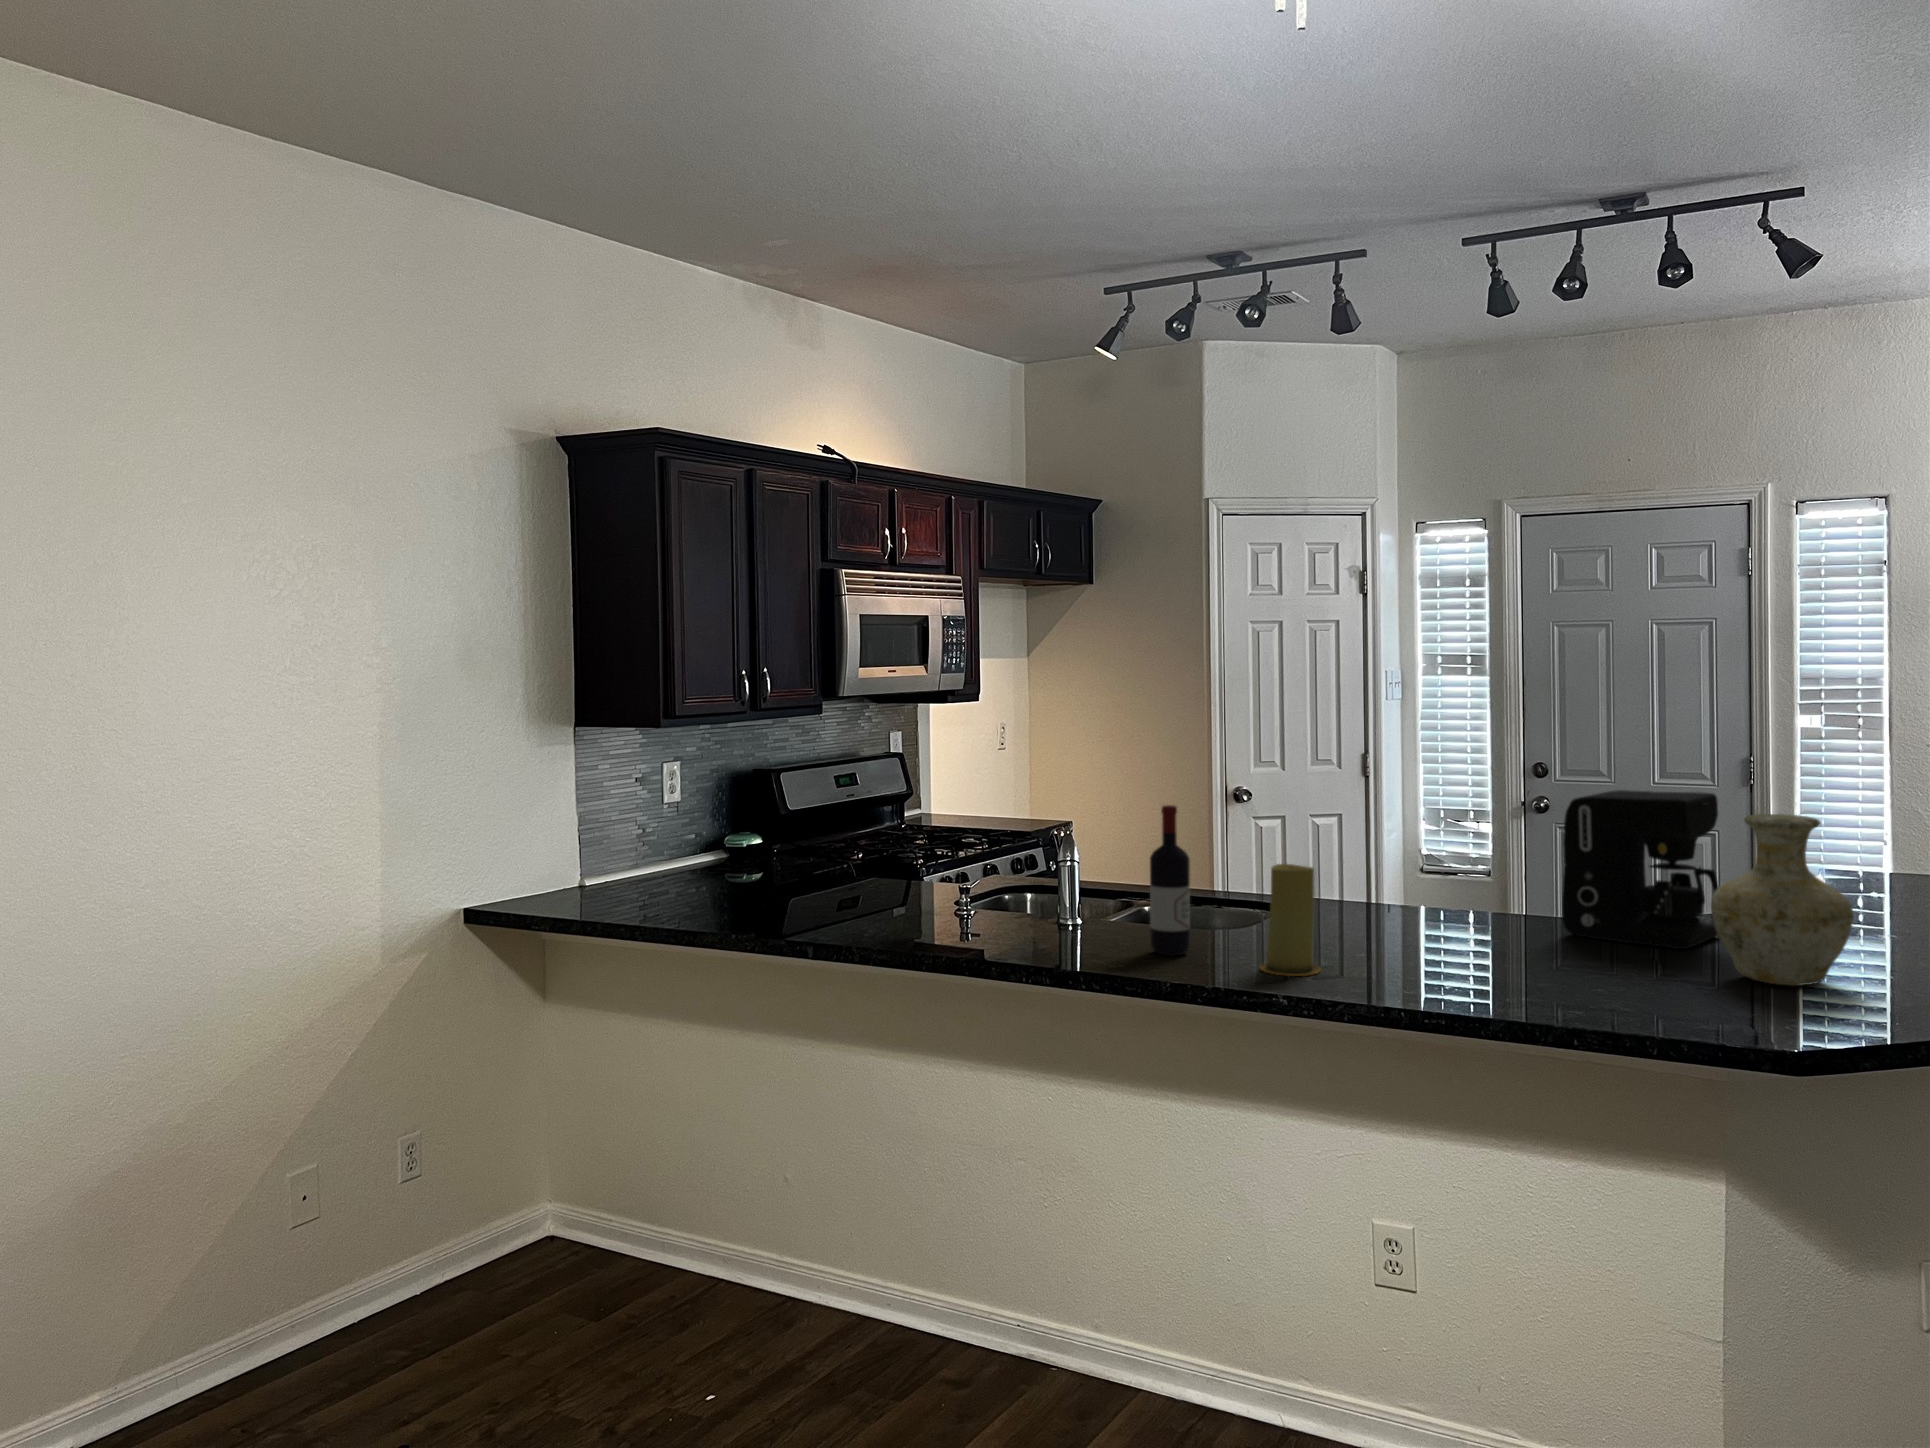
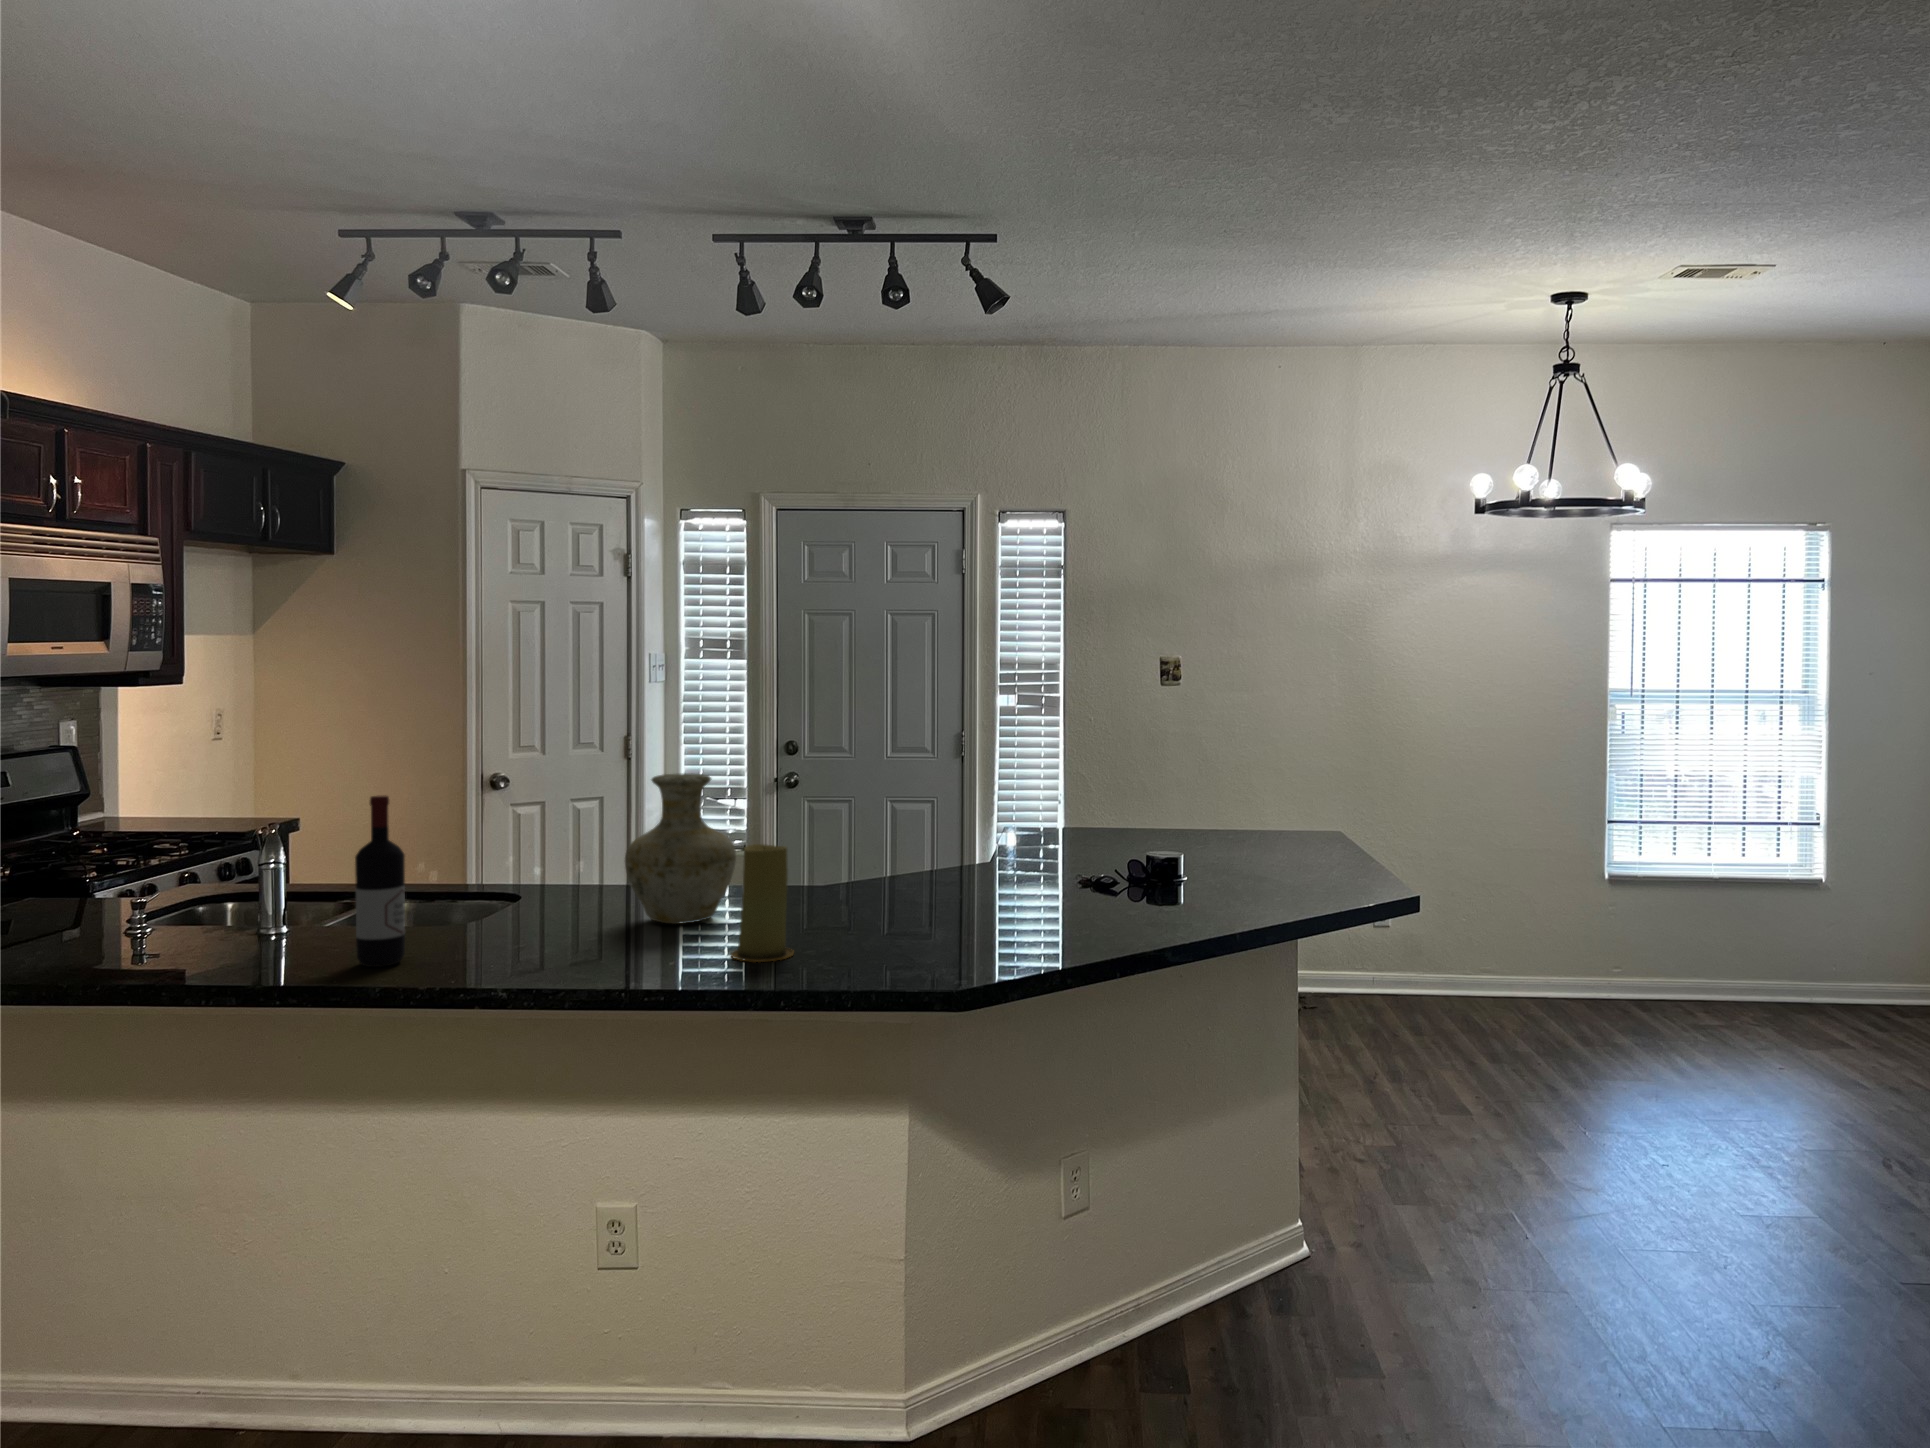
coffee maker: present [1562,790,1718,949] -> none [799,761,934,908]
vase: present [1711,814,1854,986] -> present [625,773,736,924]
candle: present [1260,864,1320,976] -> present [731,844,794,962]

